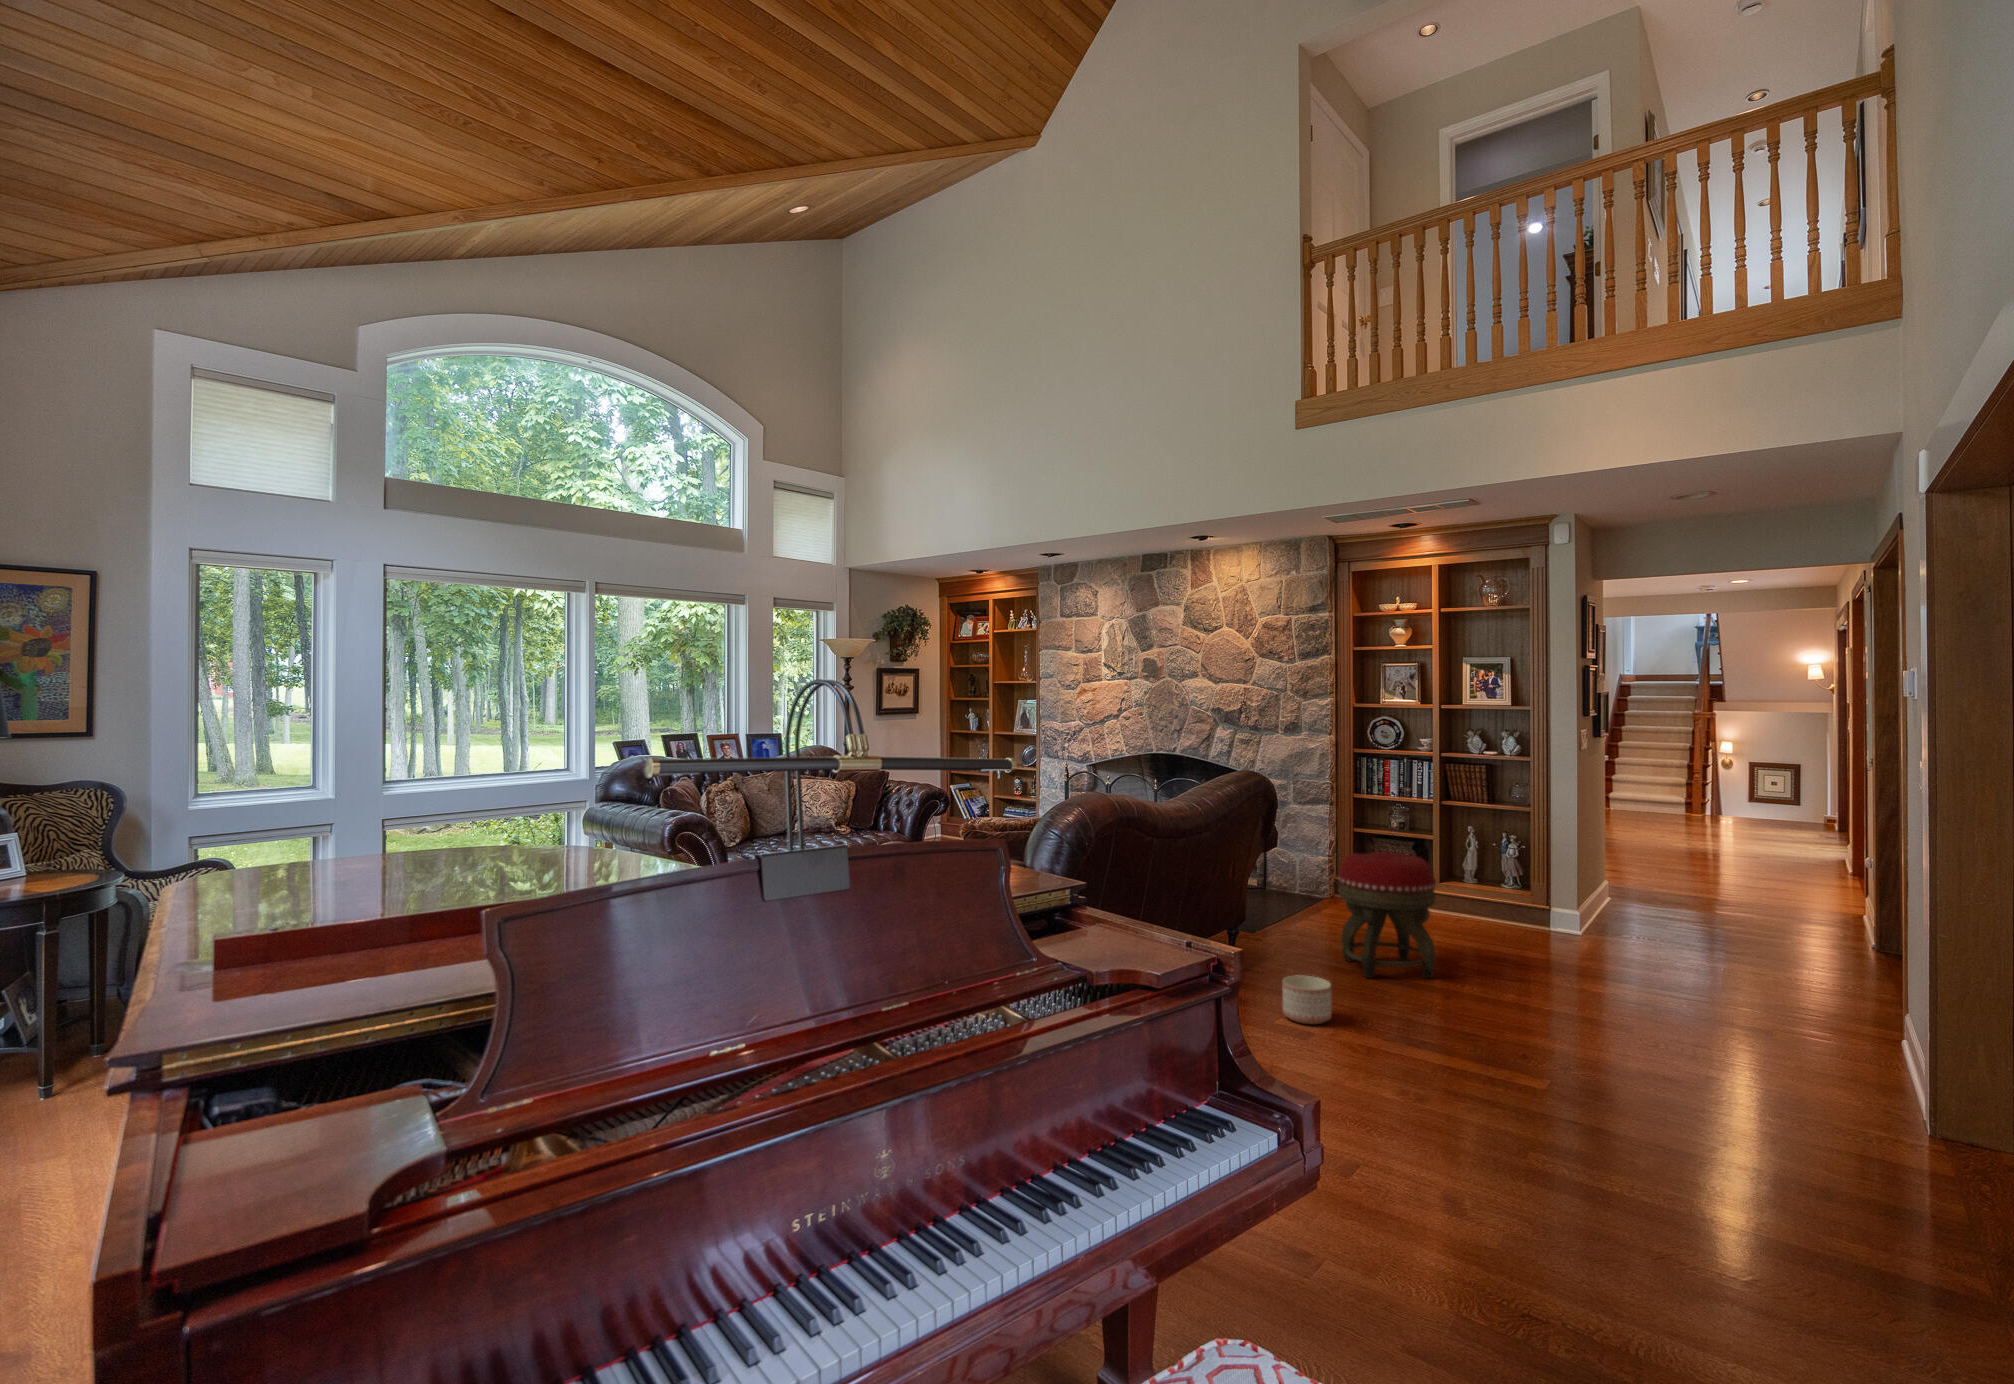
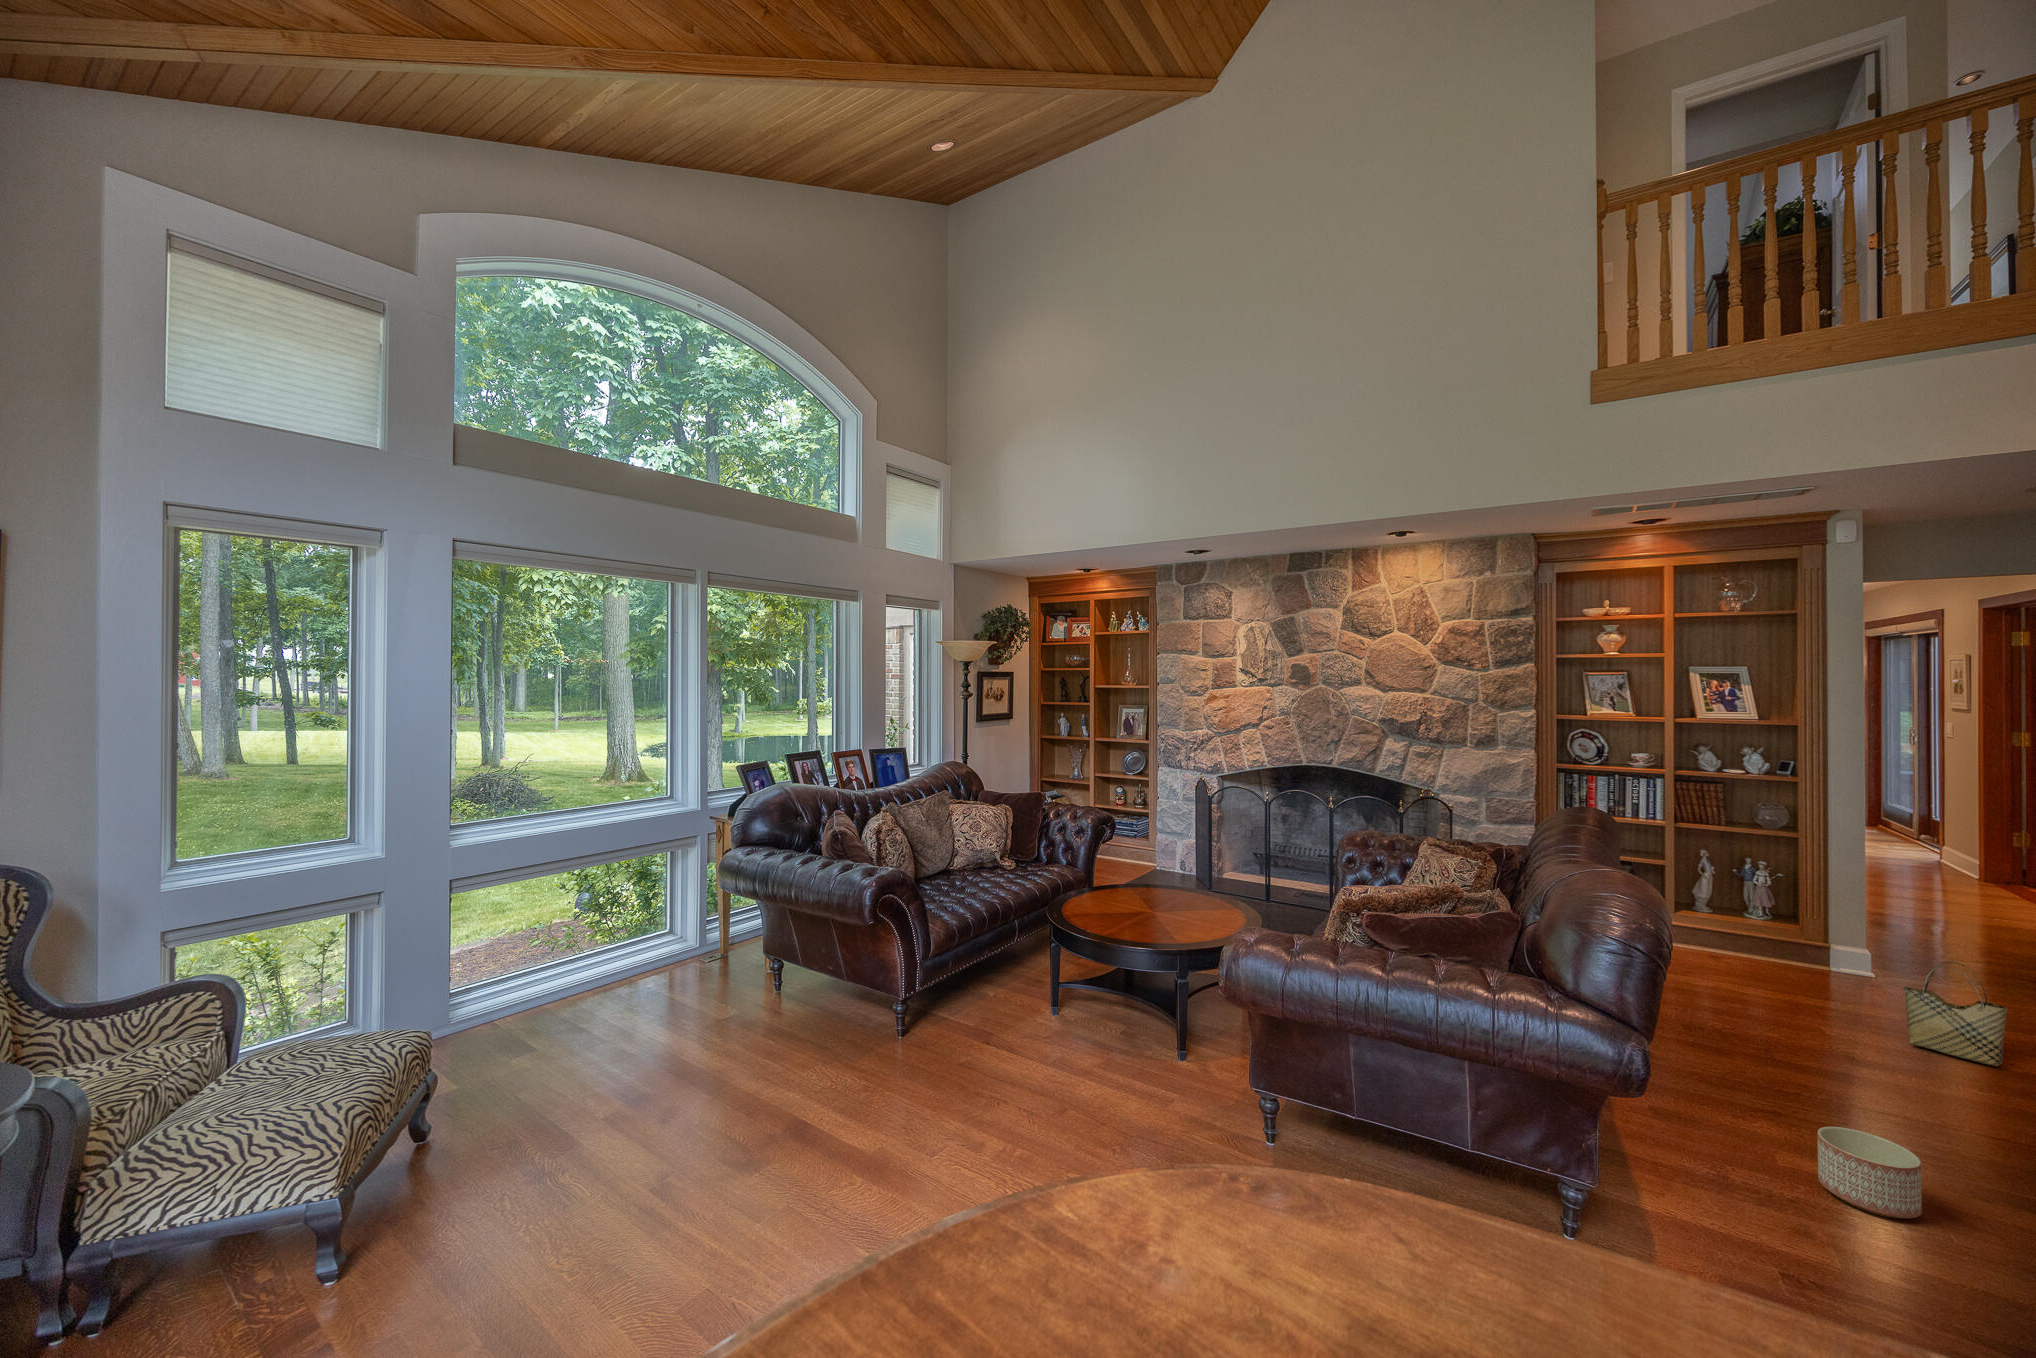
footstool: present [1338,852,1436,978] -> none [1712,911,1885,1091]
woven basket: none [1507,894,1564,970] -> present [1903,962,2008,1066]

